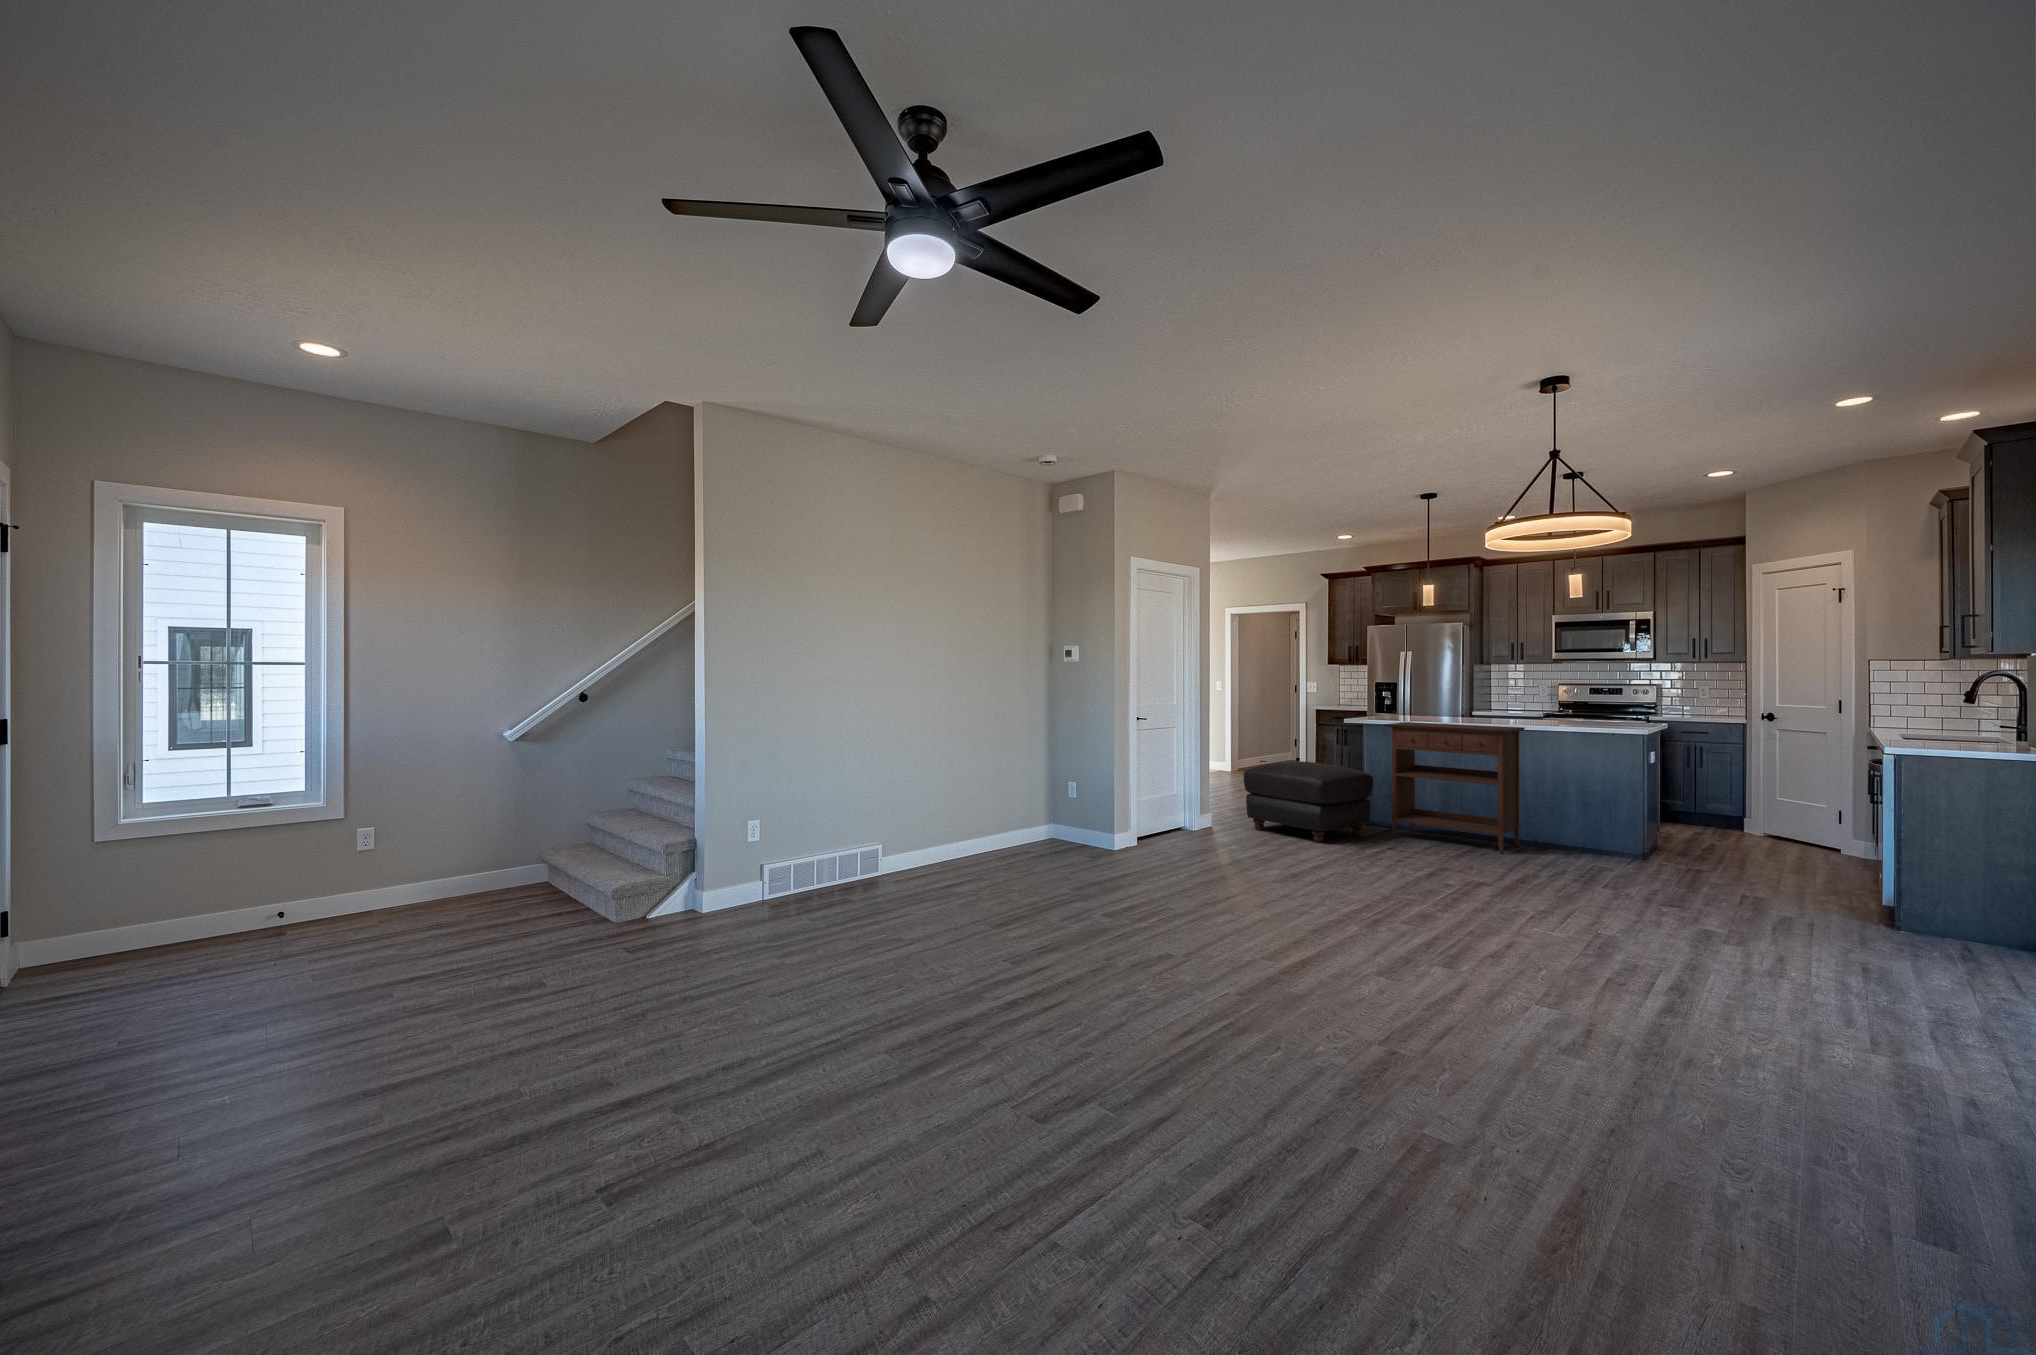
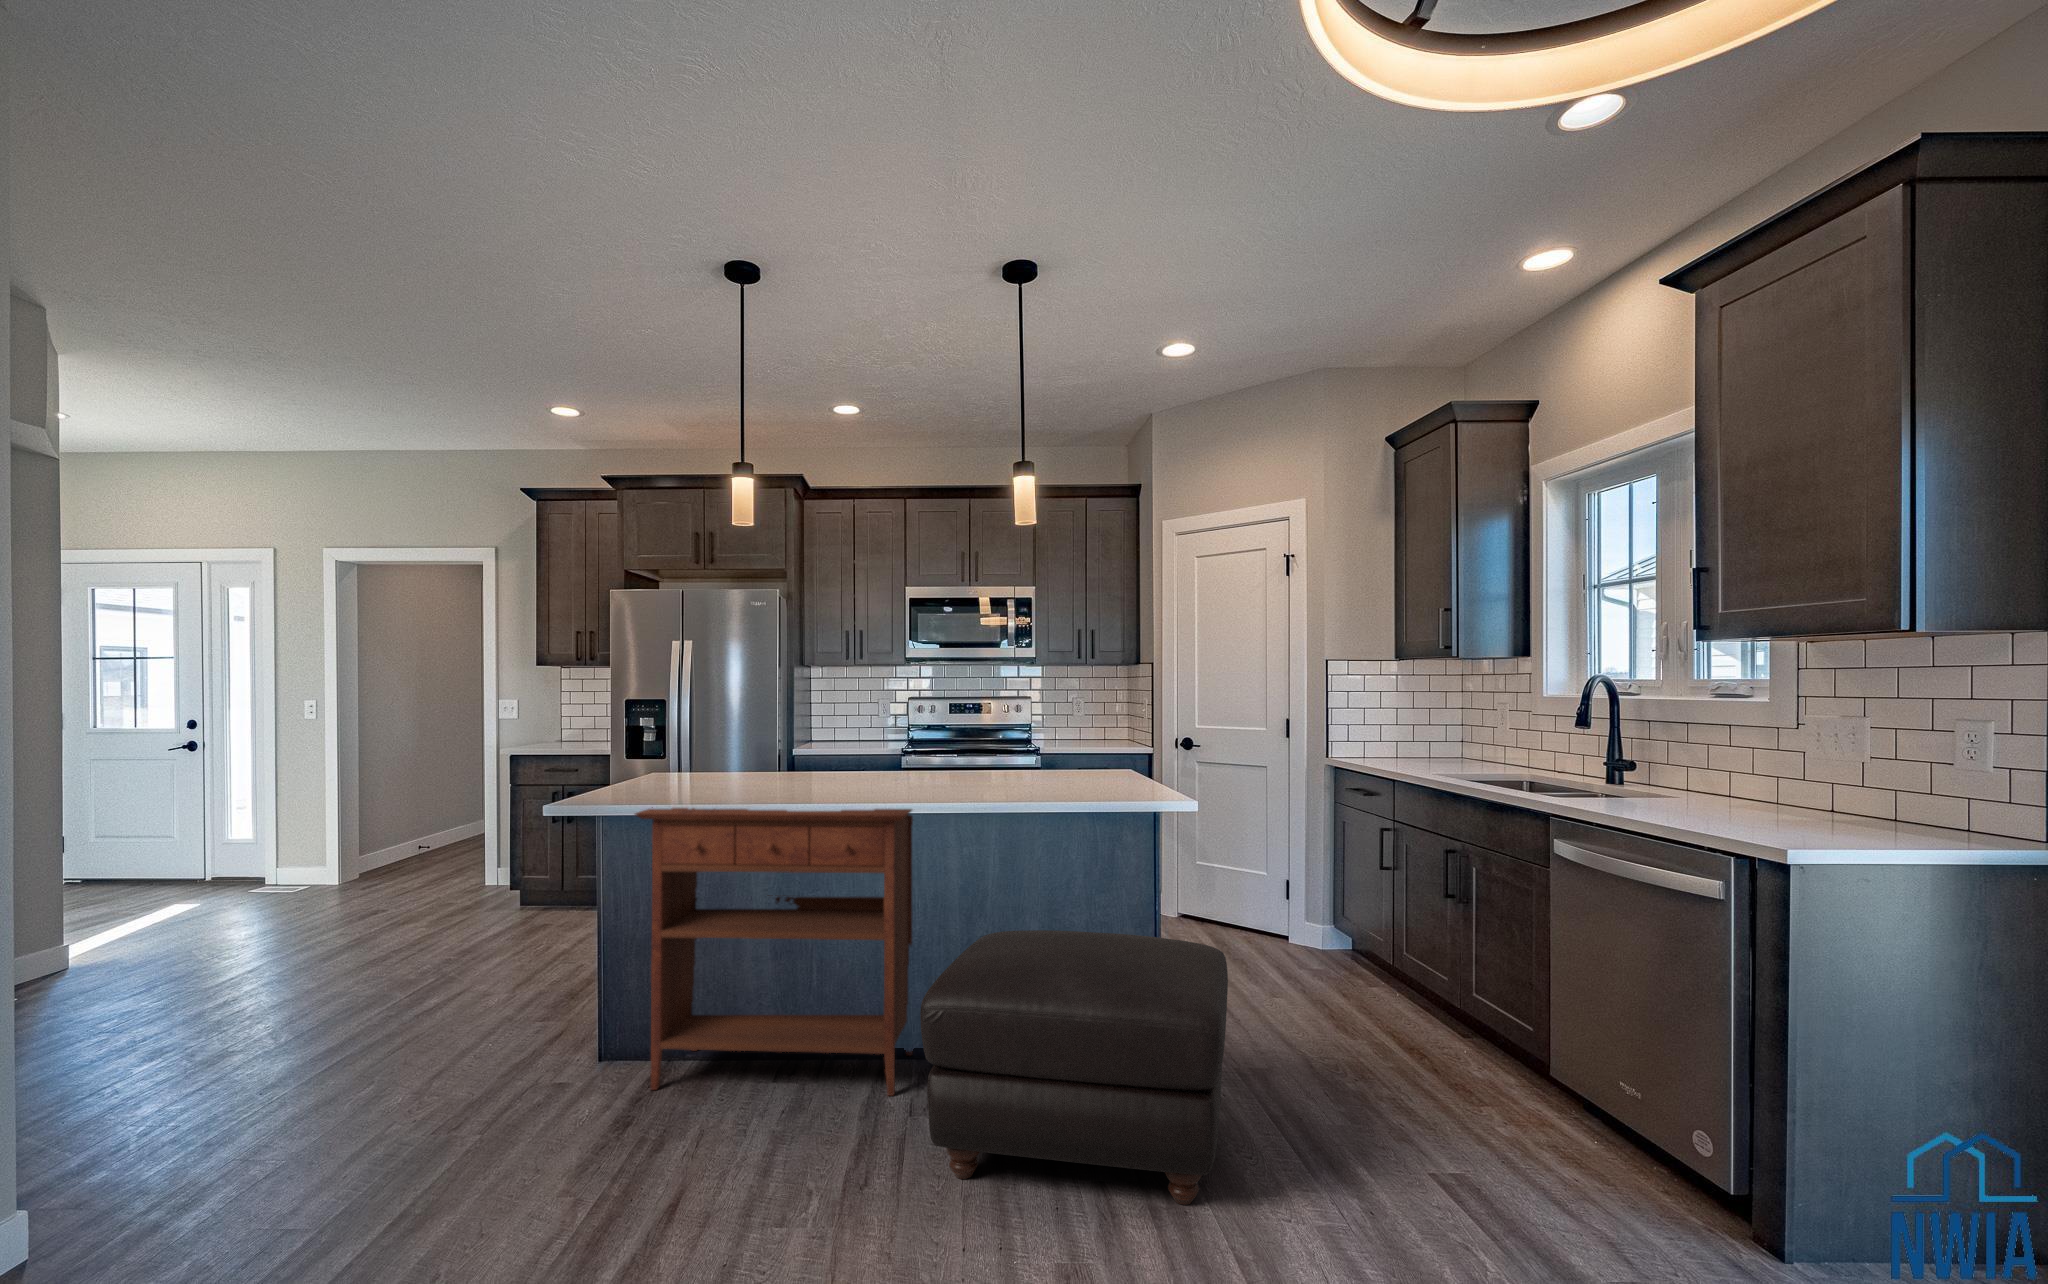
ottoman: present [1244,761,1373,843] -> present [920,930,1228,1205]

